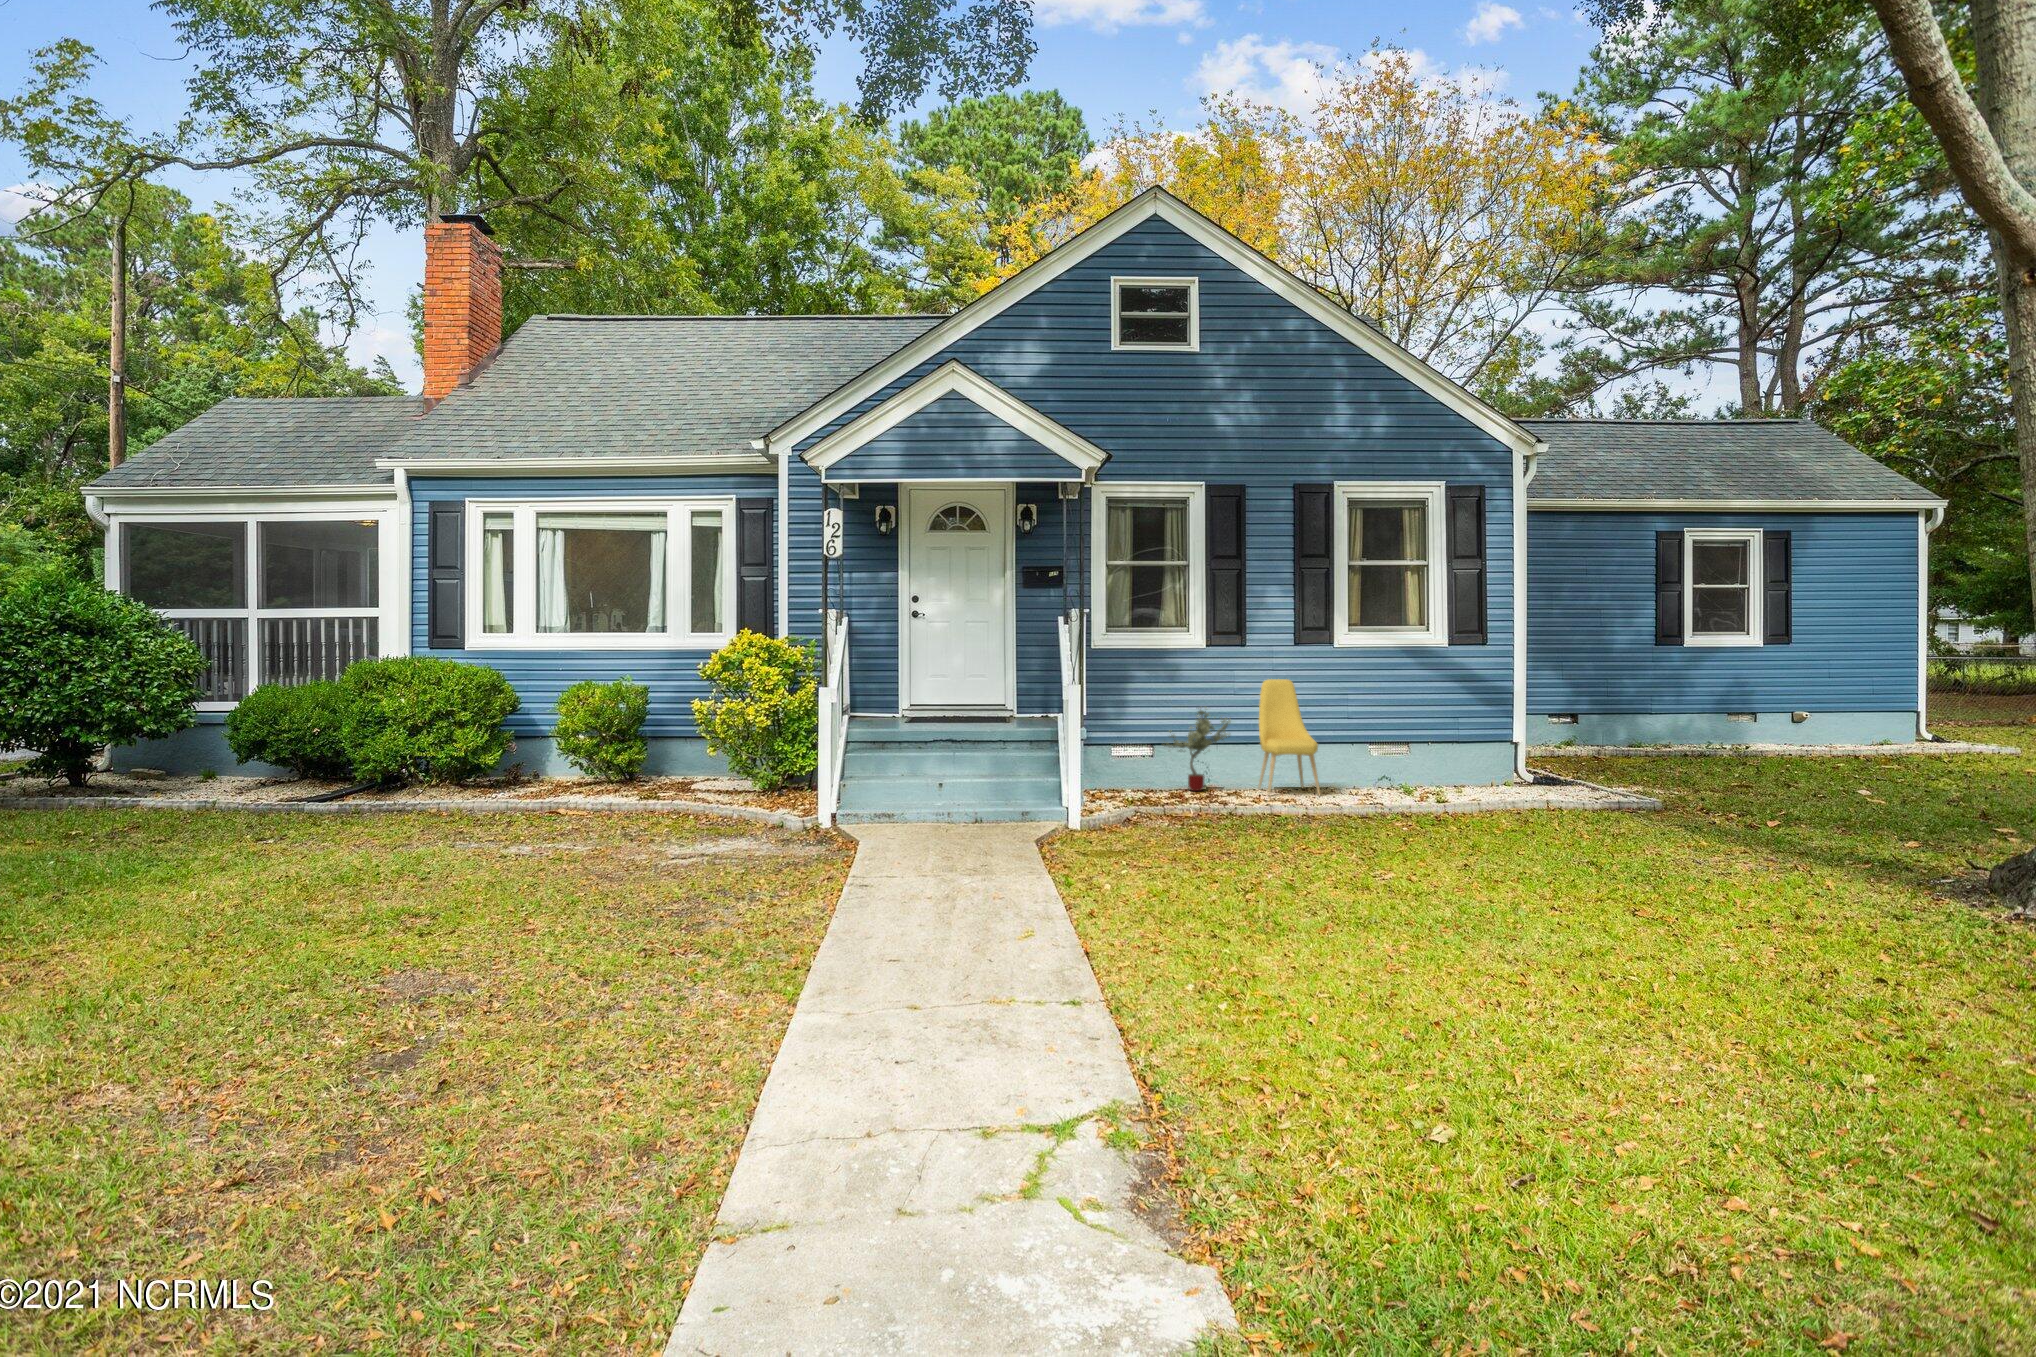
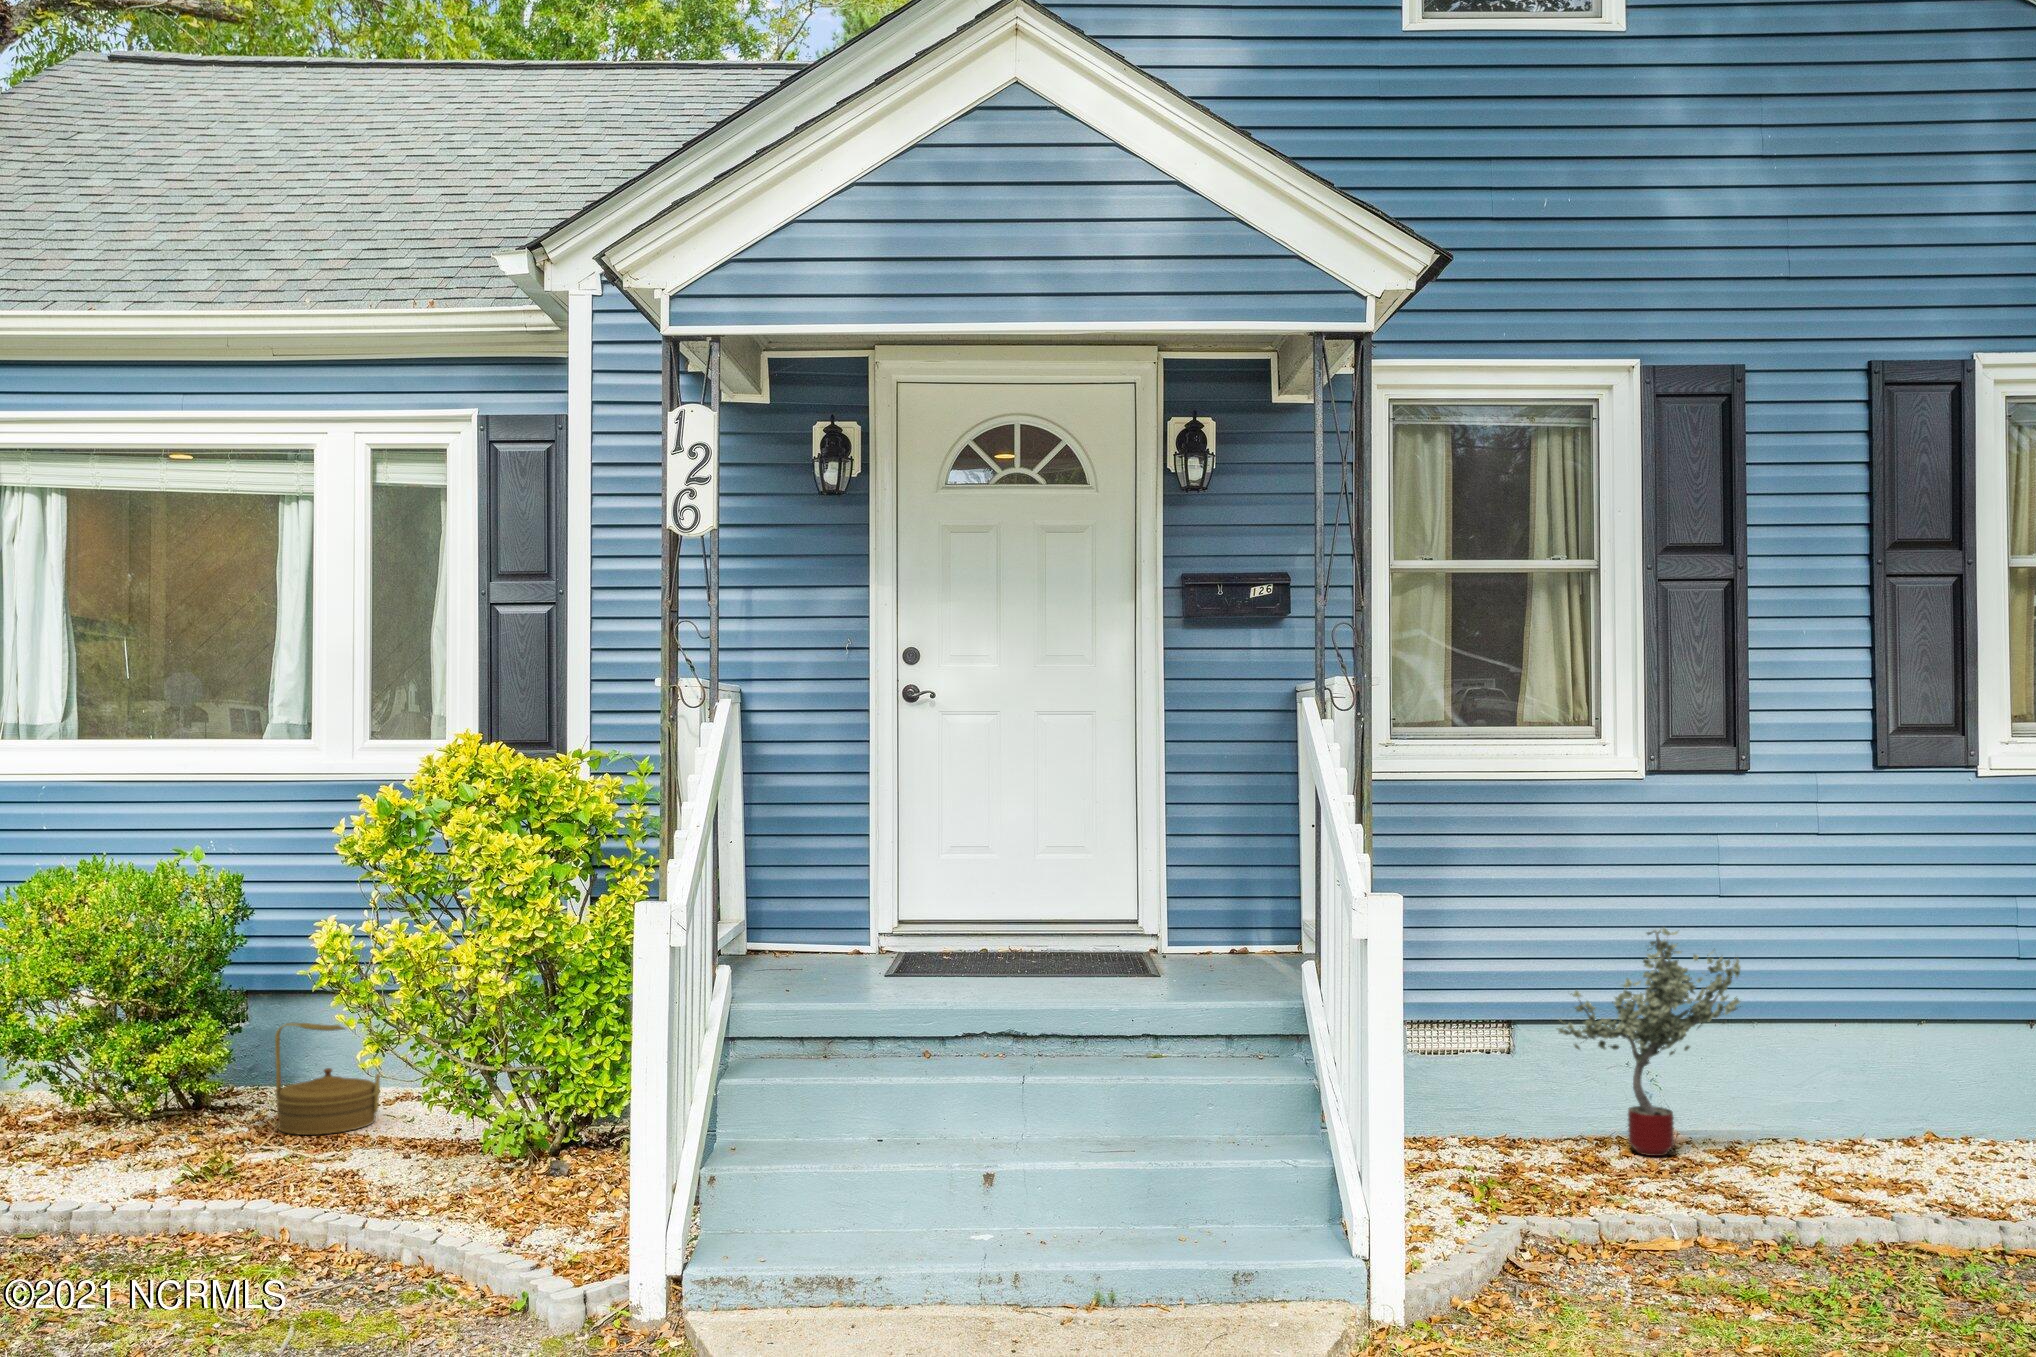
chair: present [1258,679,1321,795] -> none [1799,855,2011,1178]
woven basket: none [663,745,705,787] -> present [275,1023,380,1135]

